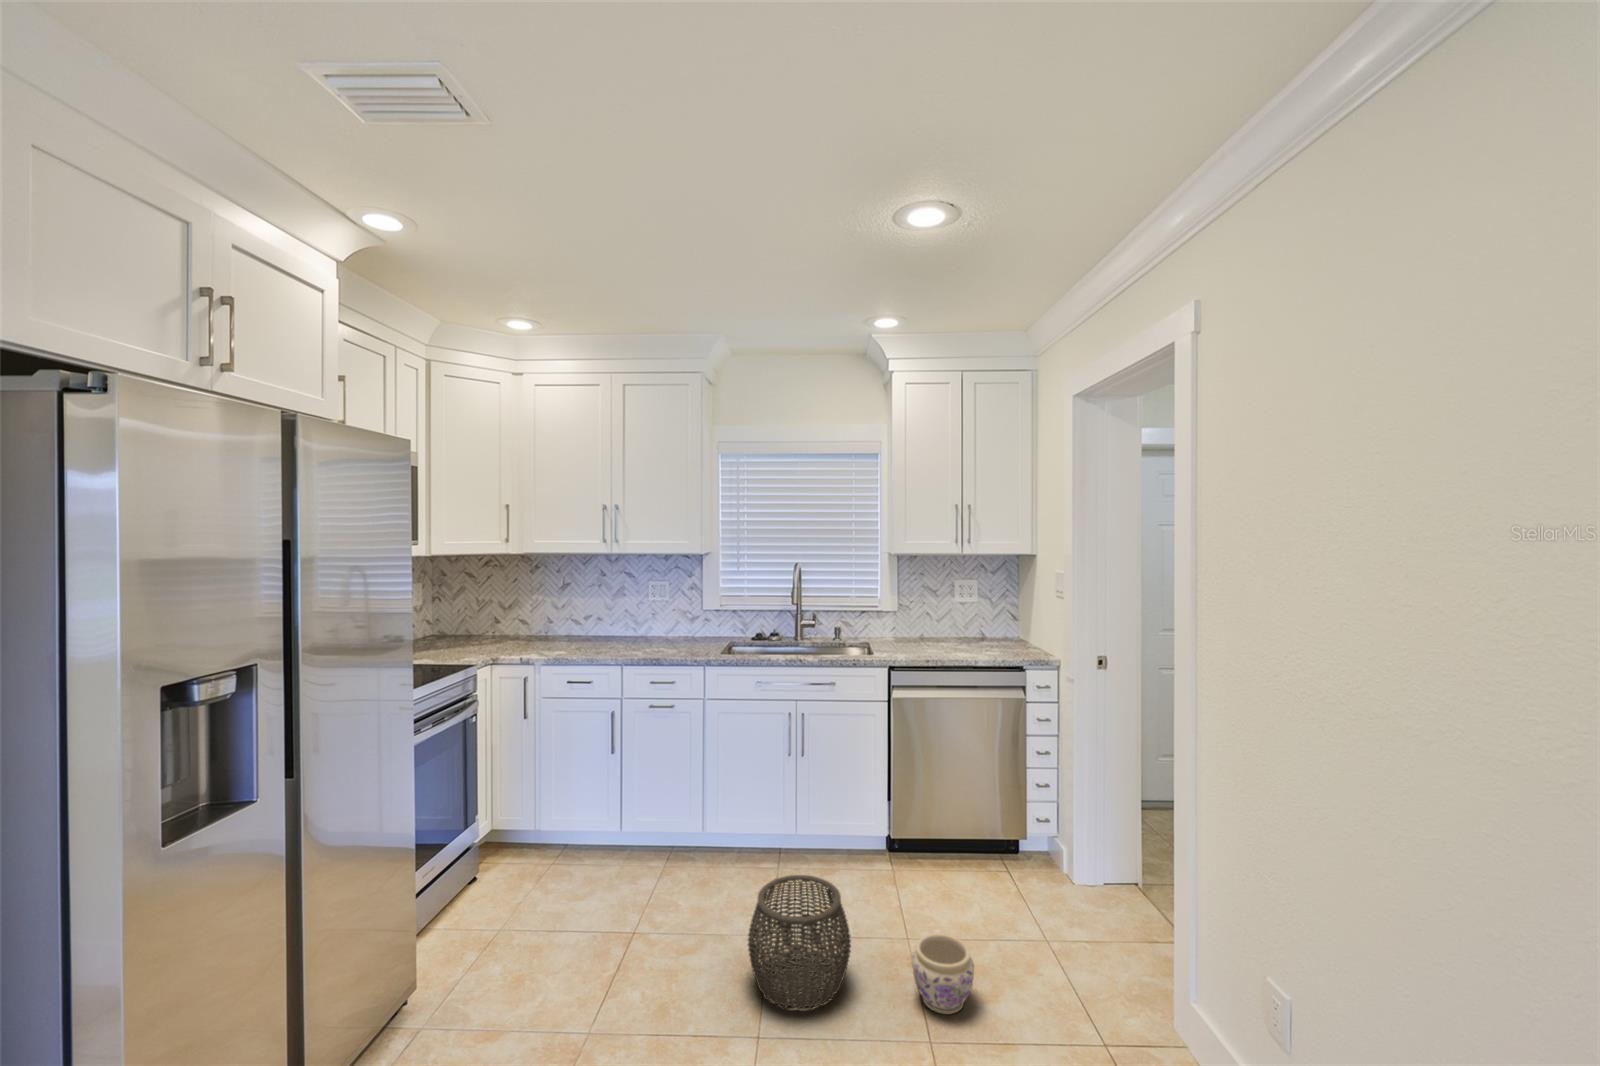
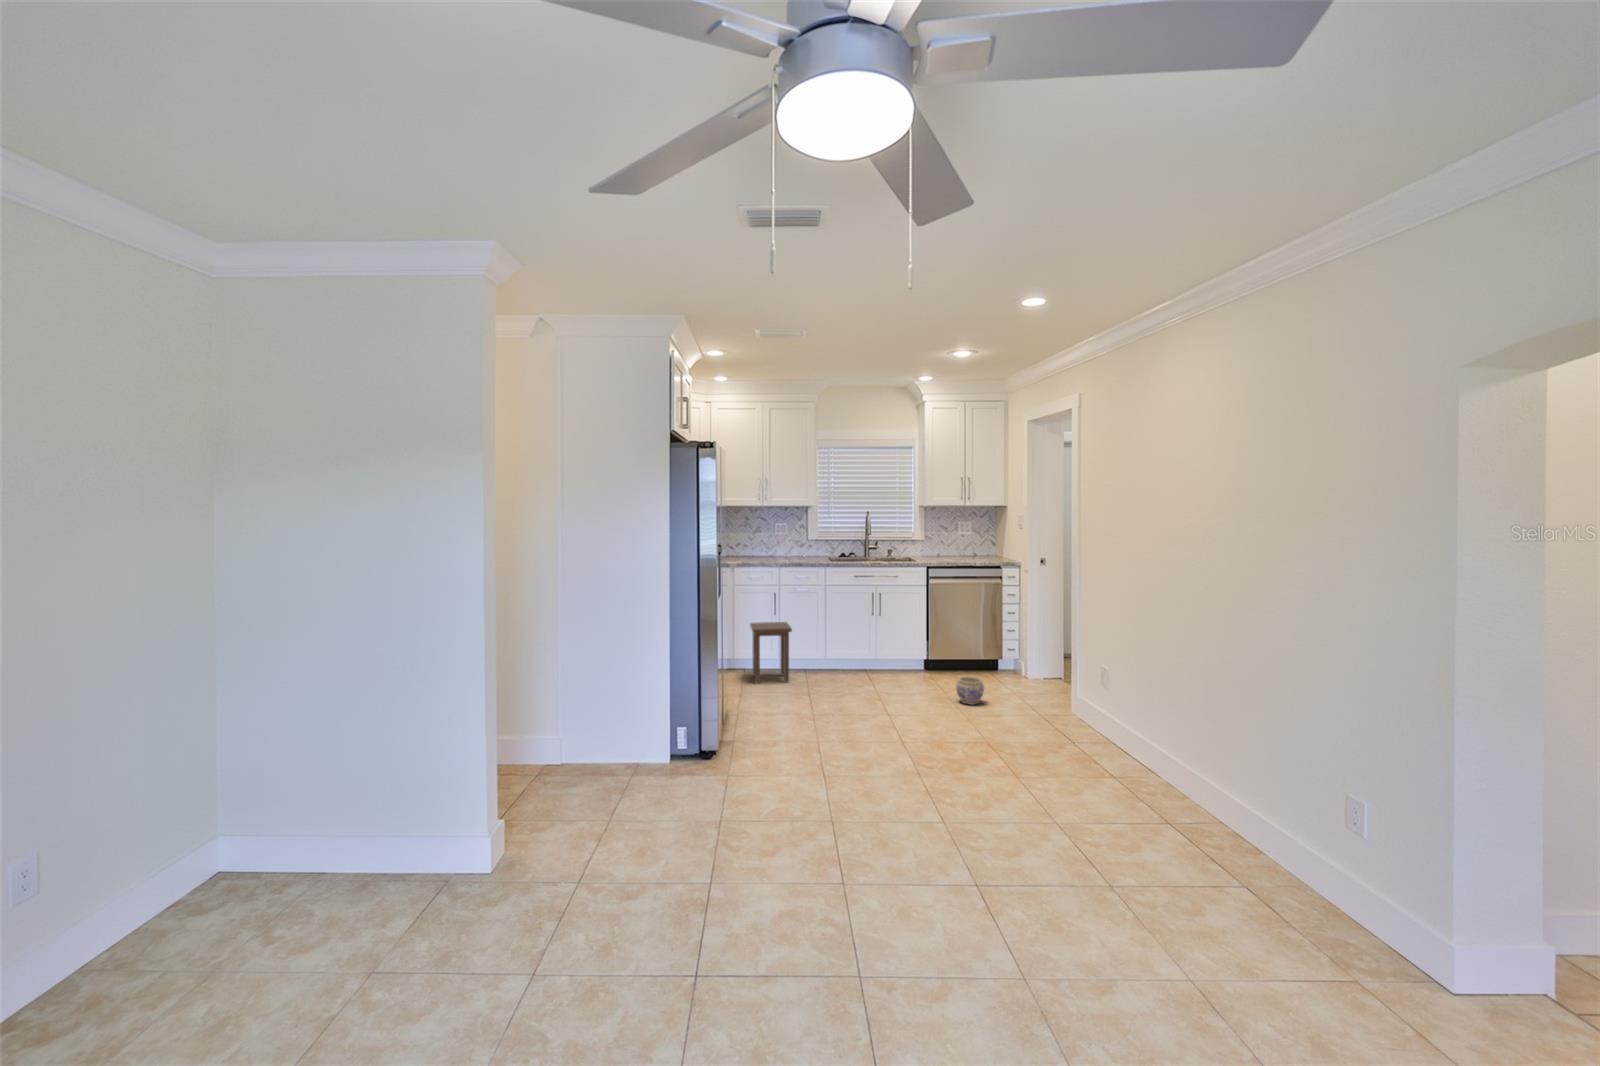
stool: none [544,763,633,892] -> present [750,622,792,684]
woven basket: present [748,875,851,1010] -> none [879,656,928,705]

